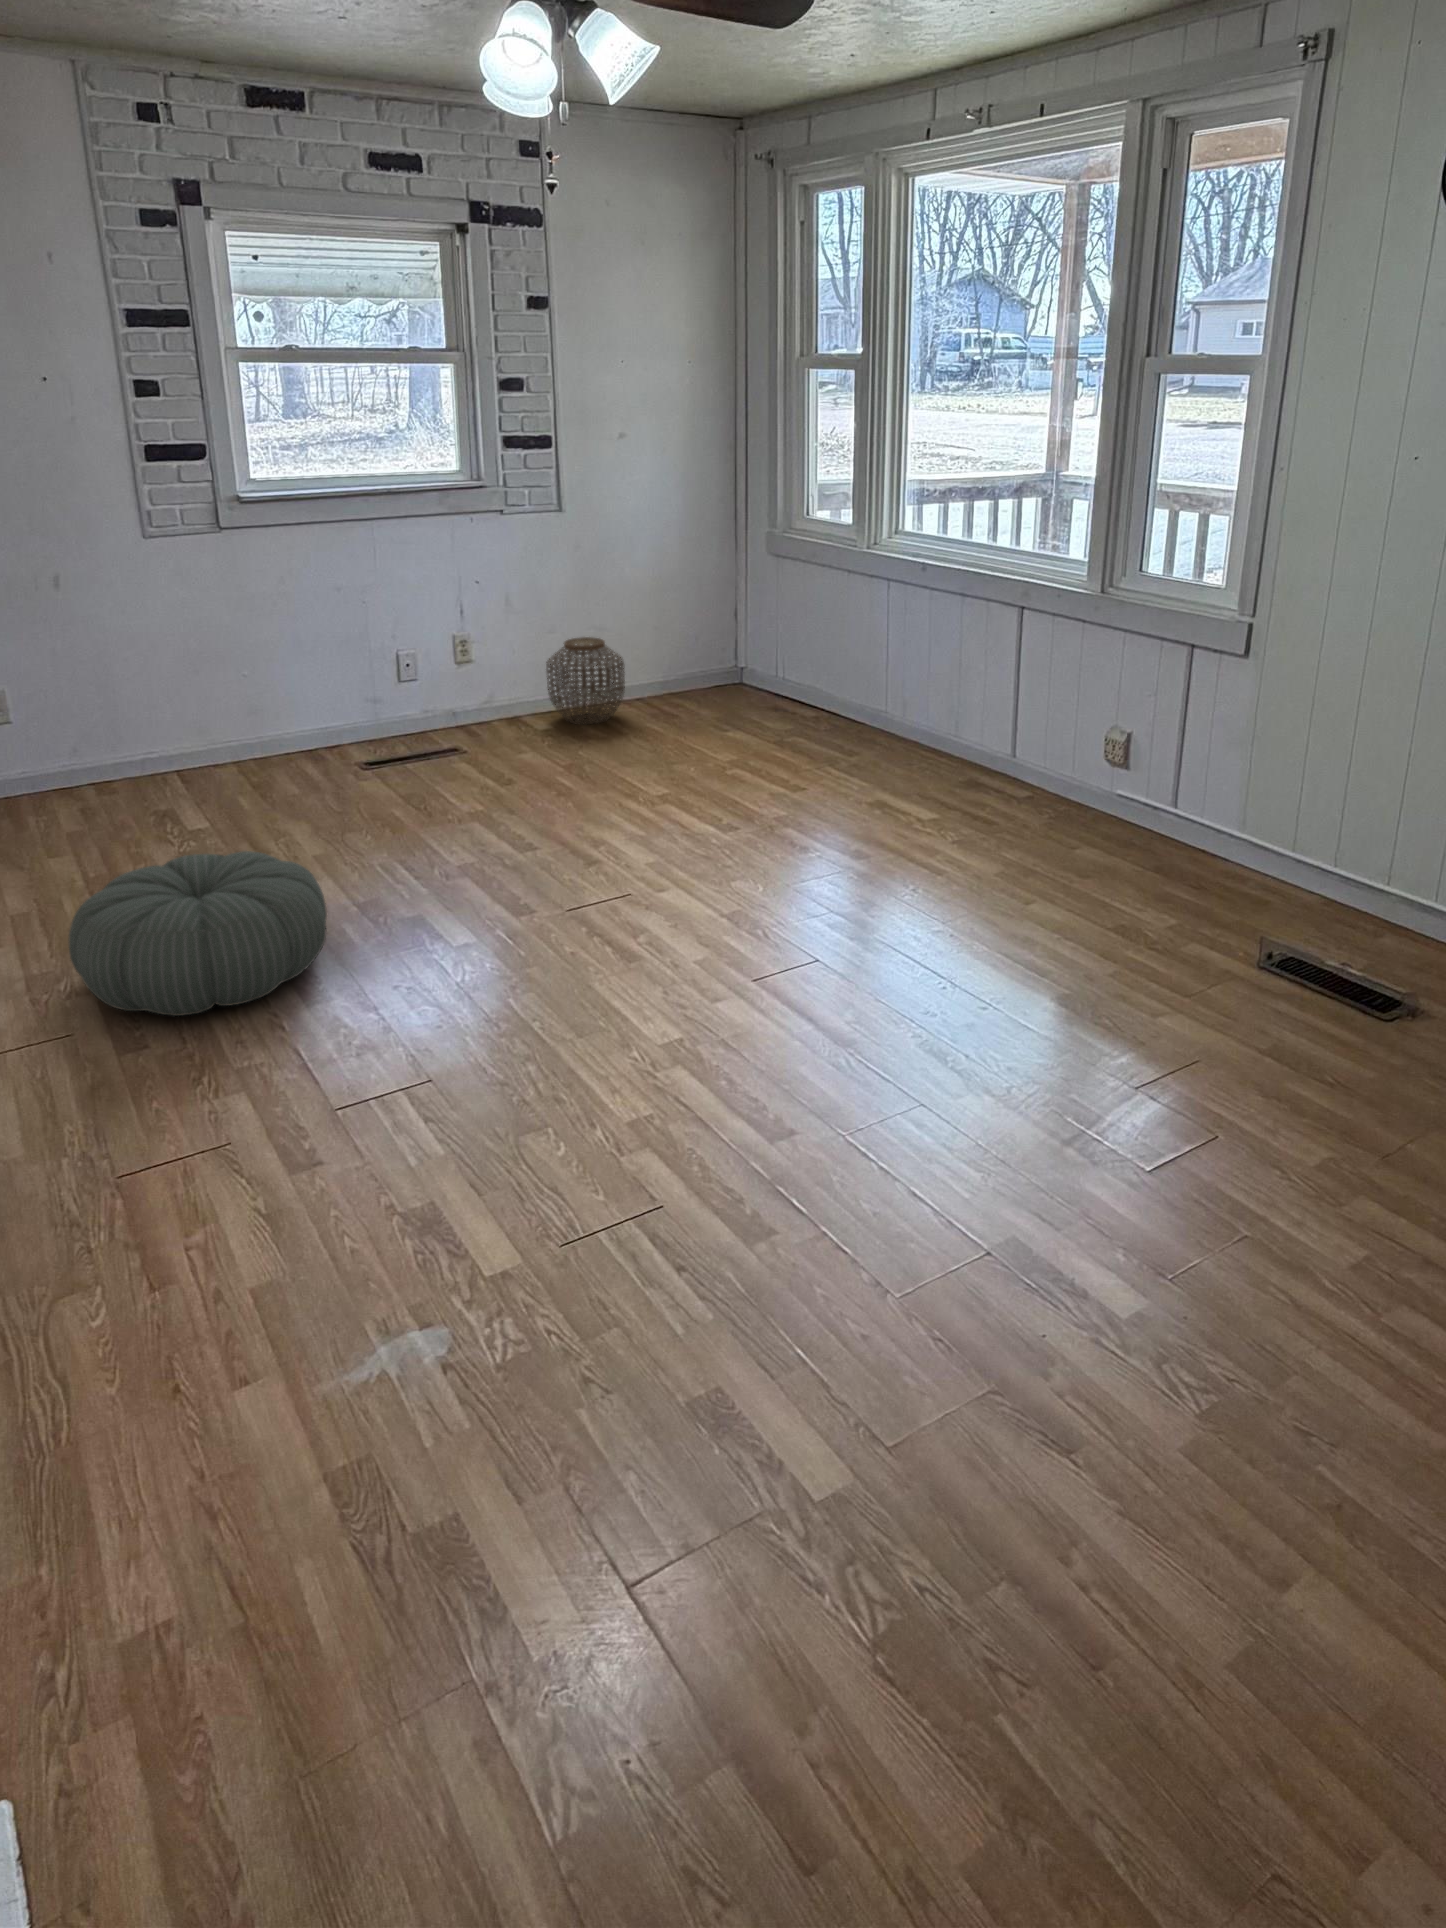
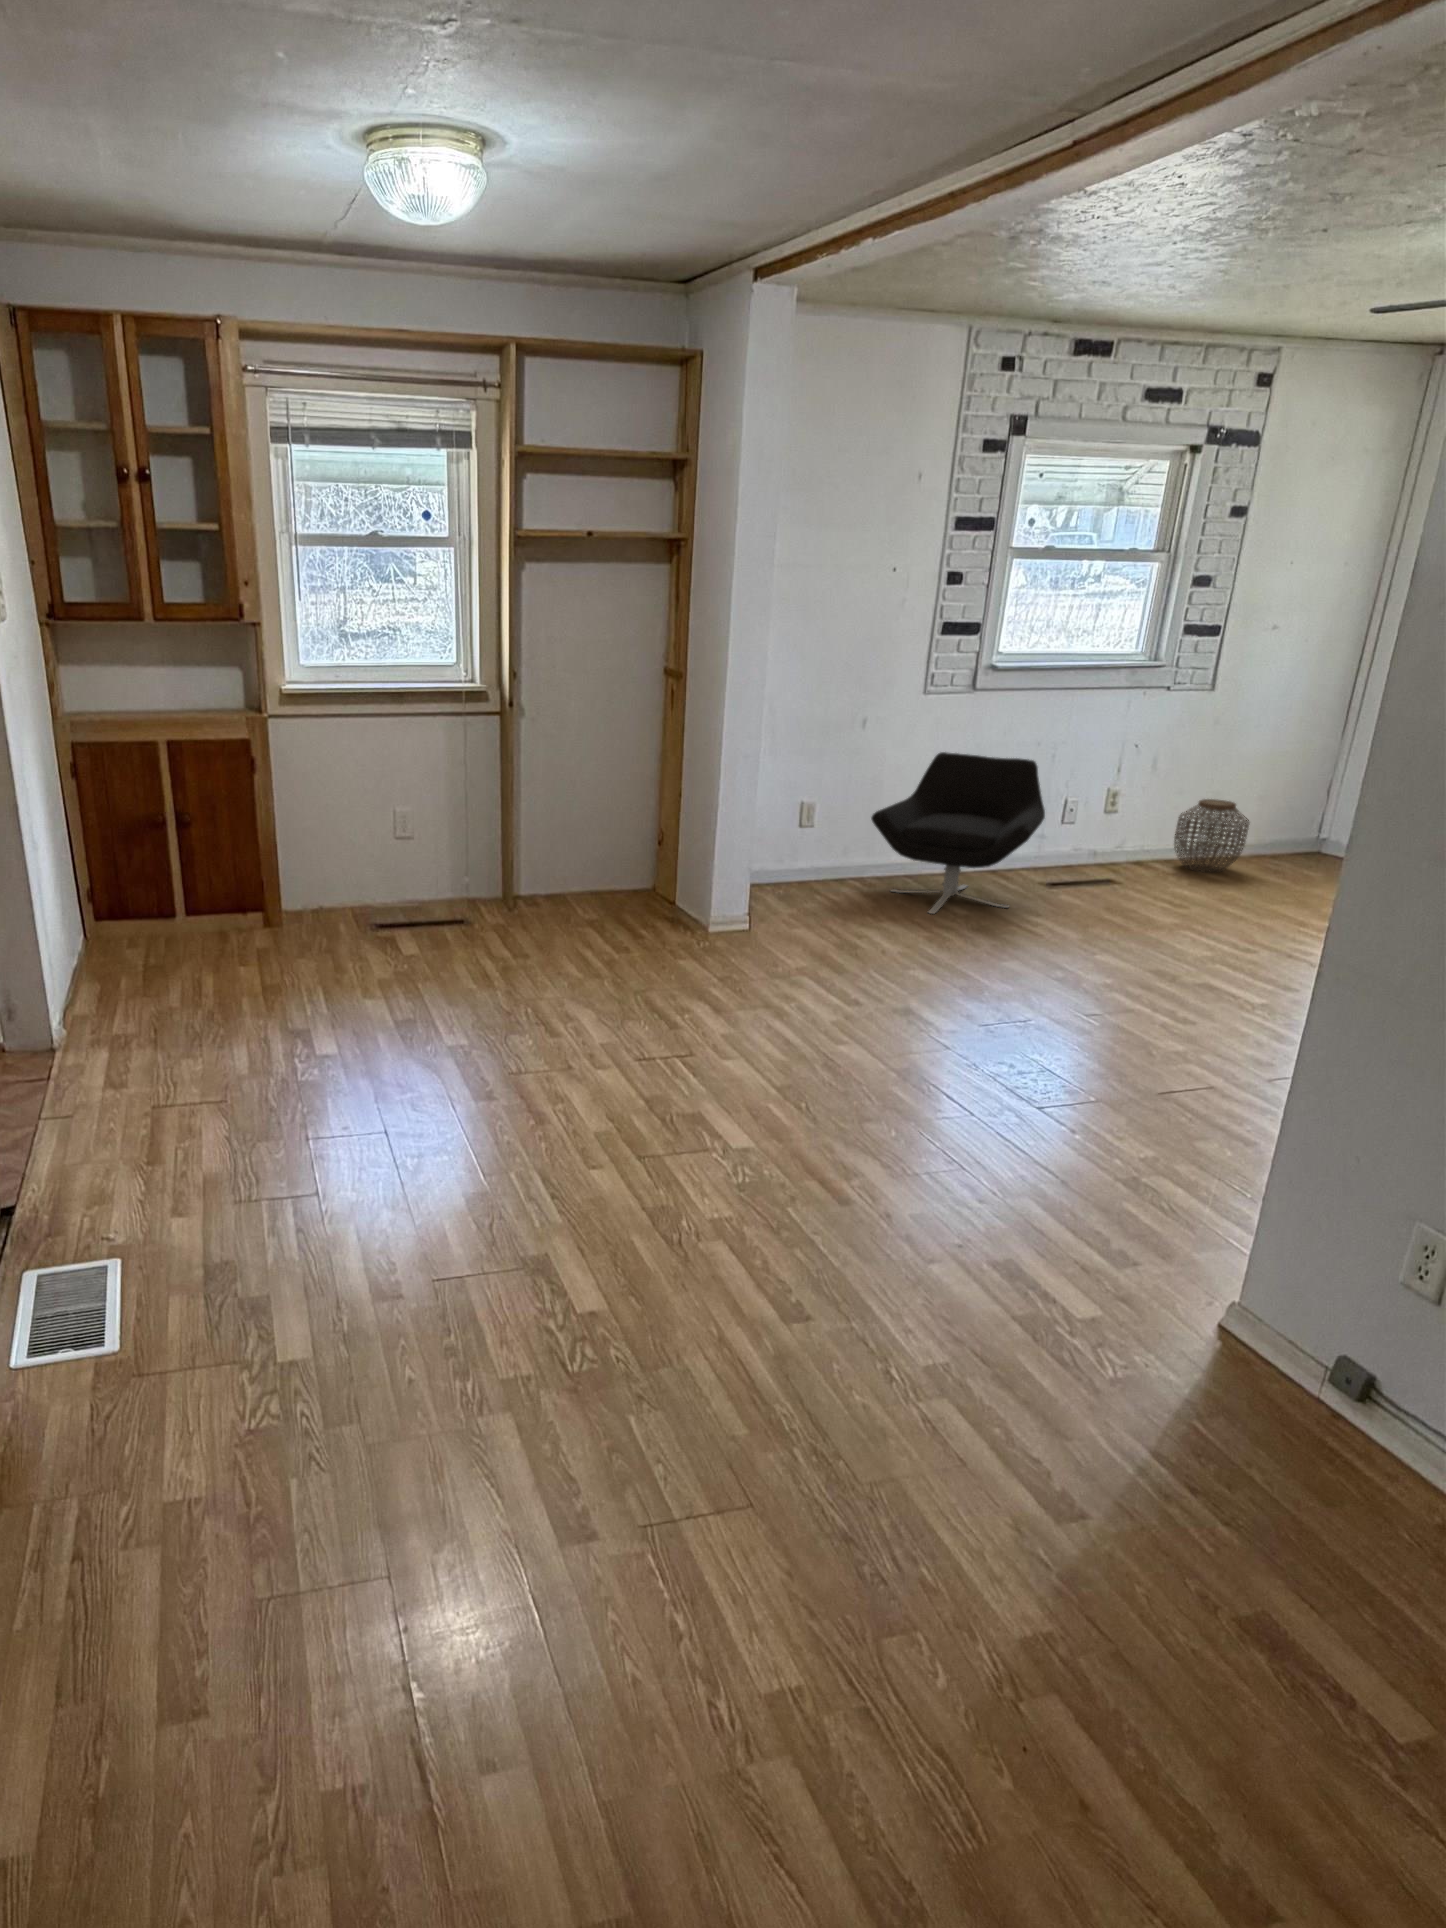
lounge chair: none [45,614,312,846] -> present [871,752,1045,914]
pouf: present [69,851,327,1016] -> none [1008,909,1182,1008]

